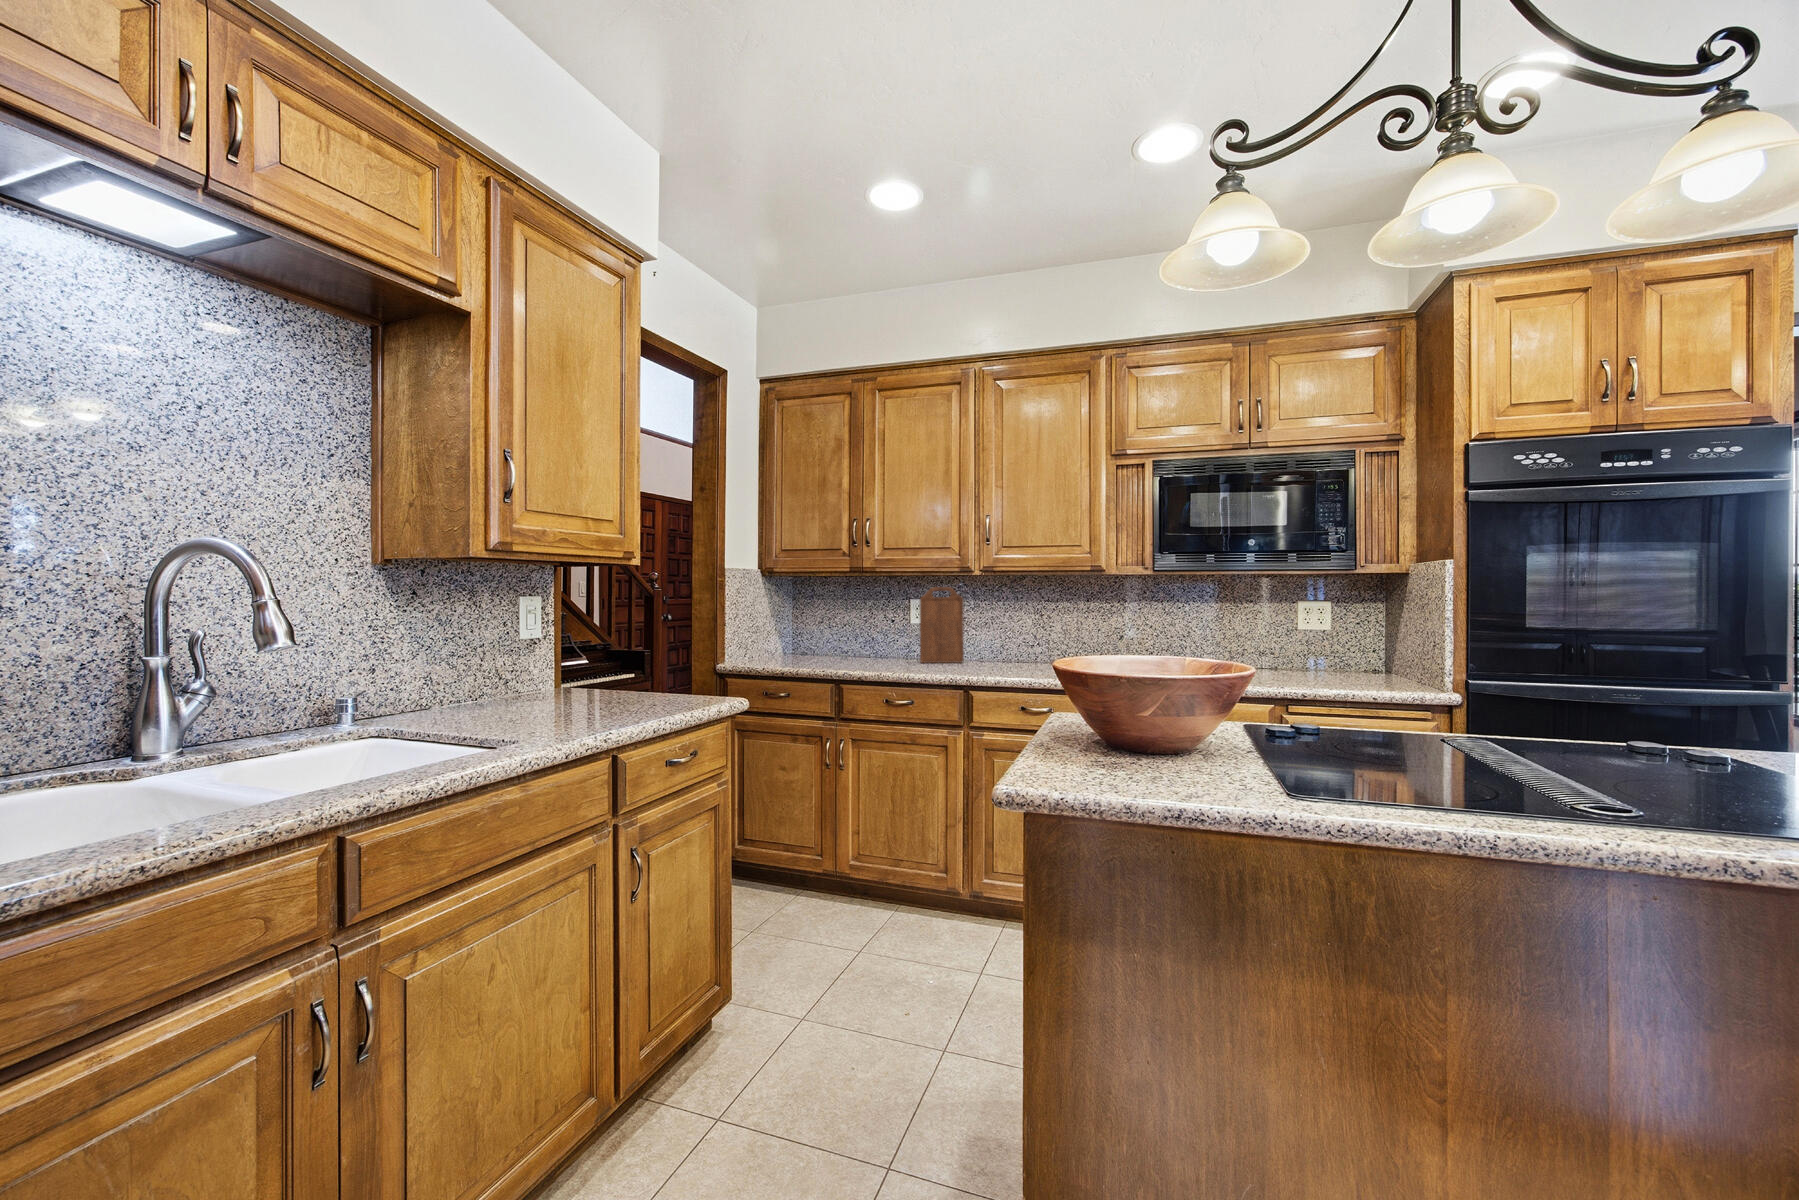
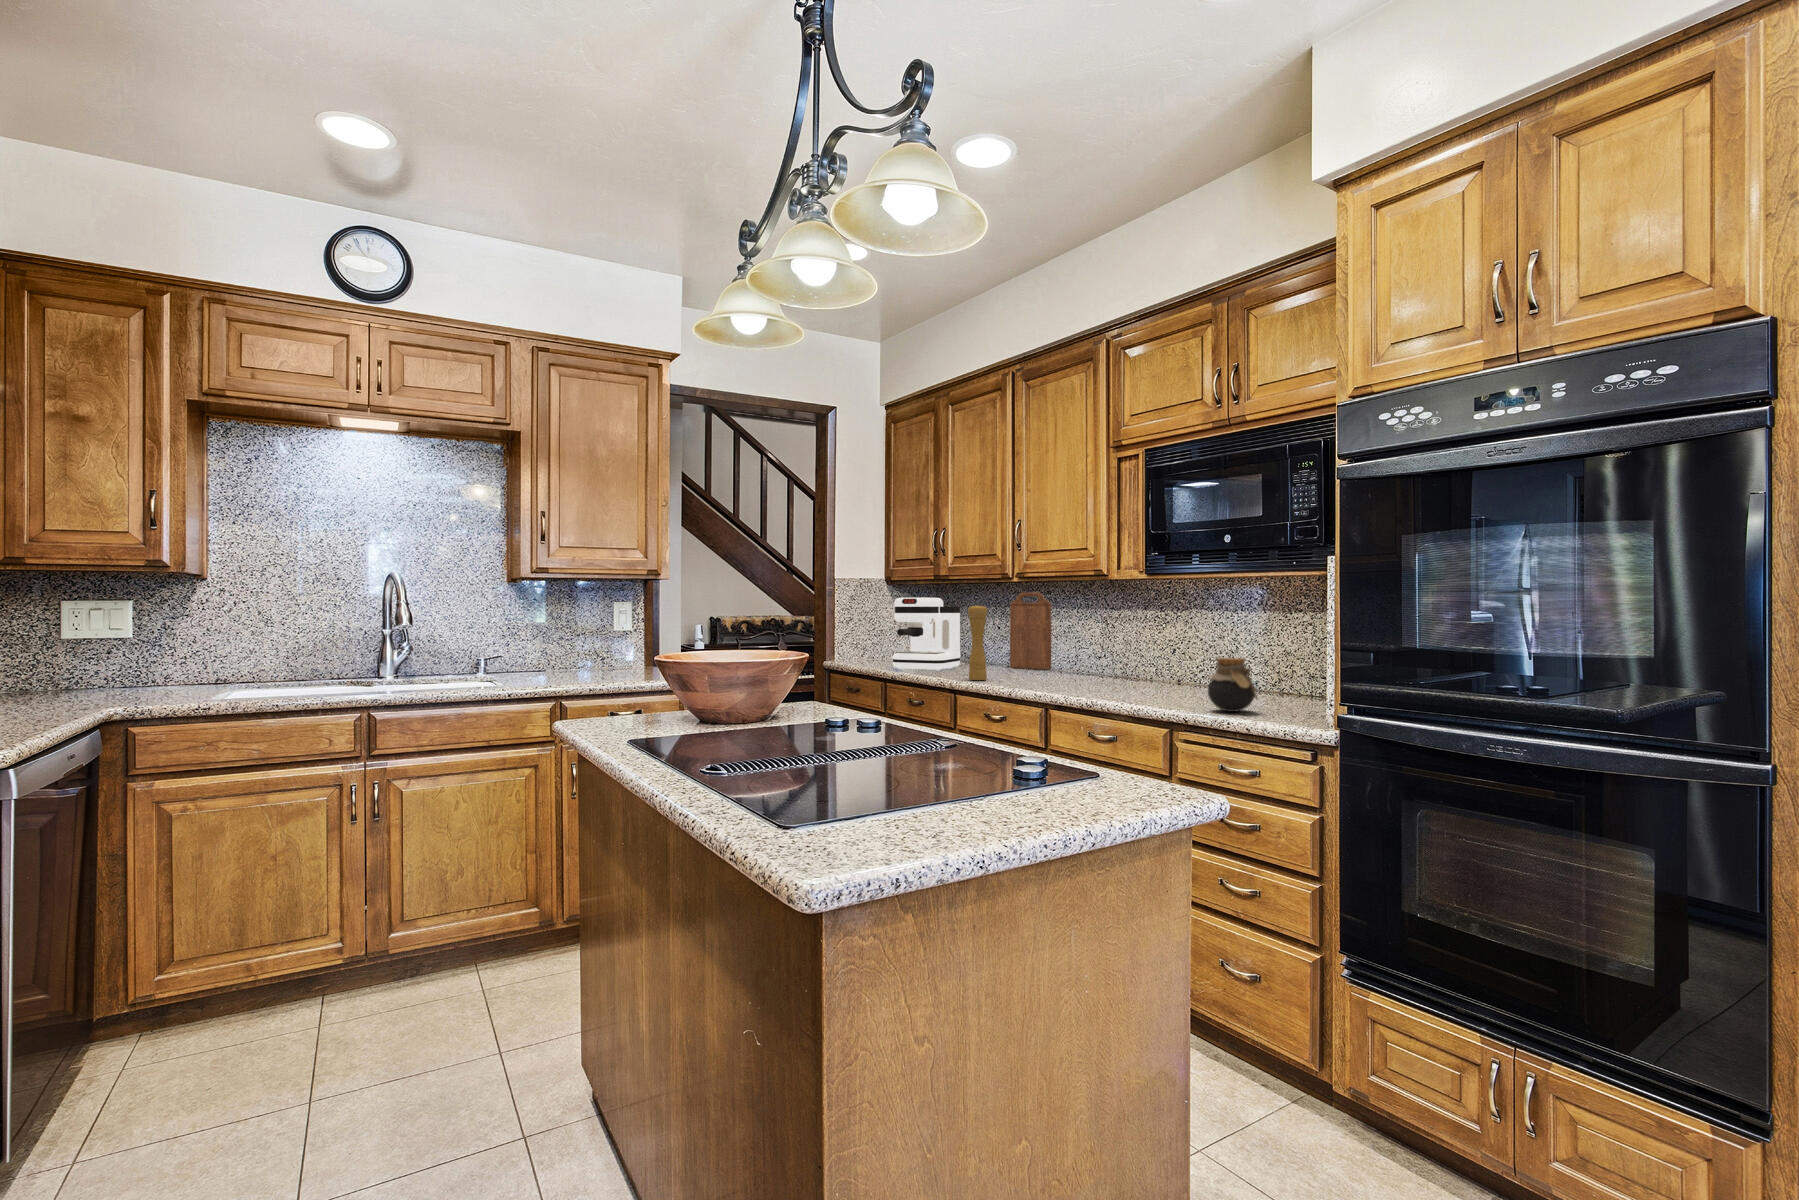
coffee maker: none [827,592,894,672] -> present [892,597,960,671]
pepper mill: none [970,599,990,677] -> present [968,605,987,680]
jar: none [1297,644,1346,689] -> present [1208,658,1257,712]

